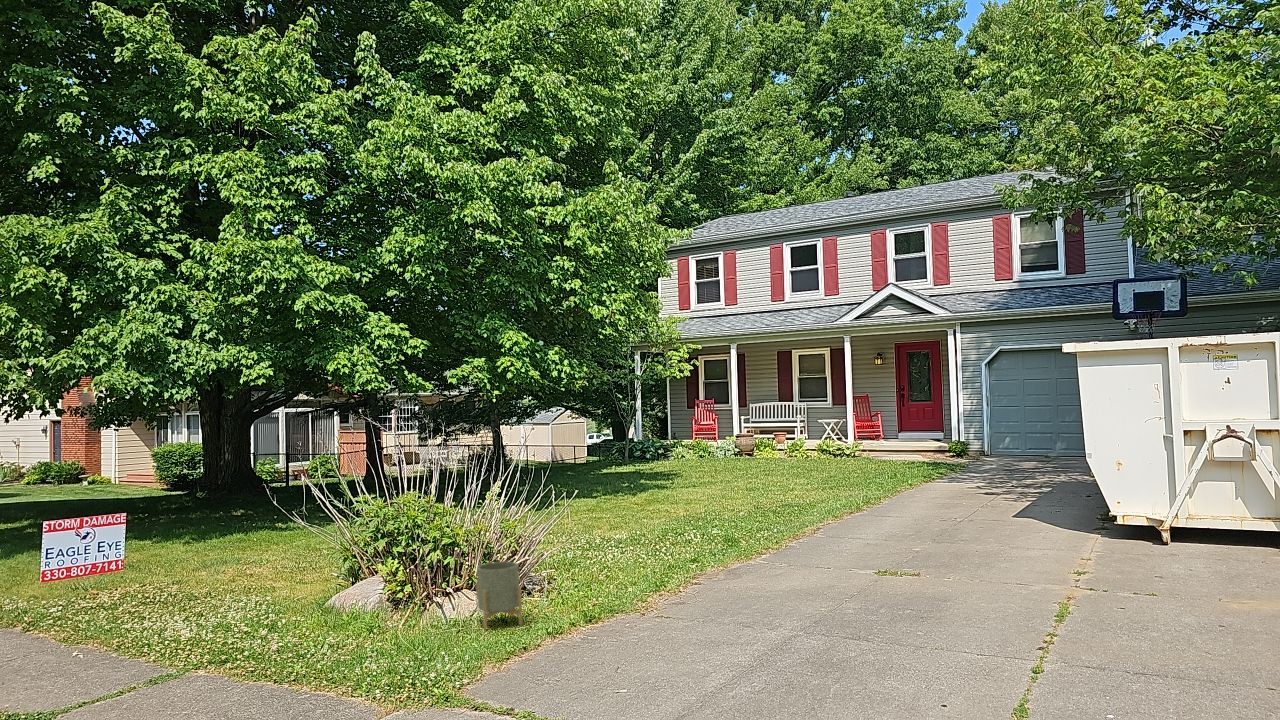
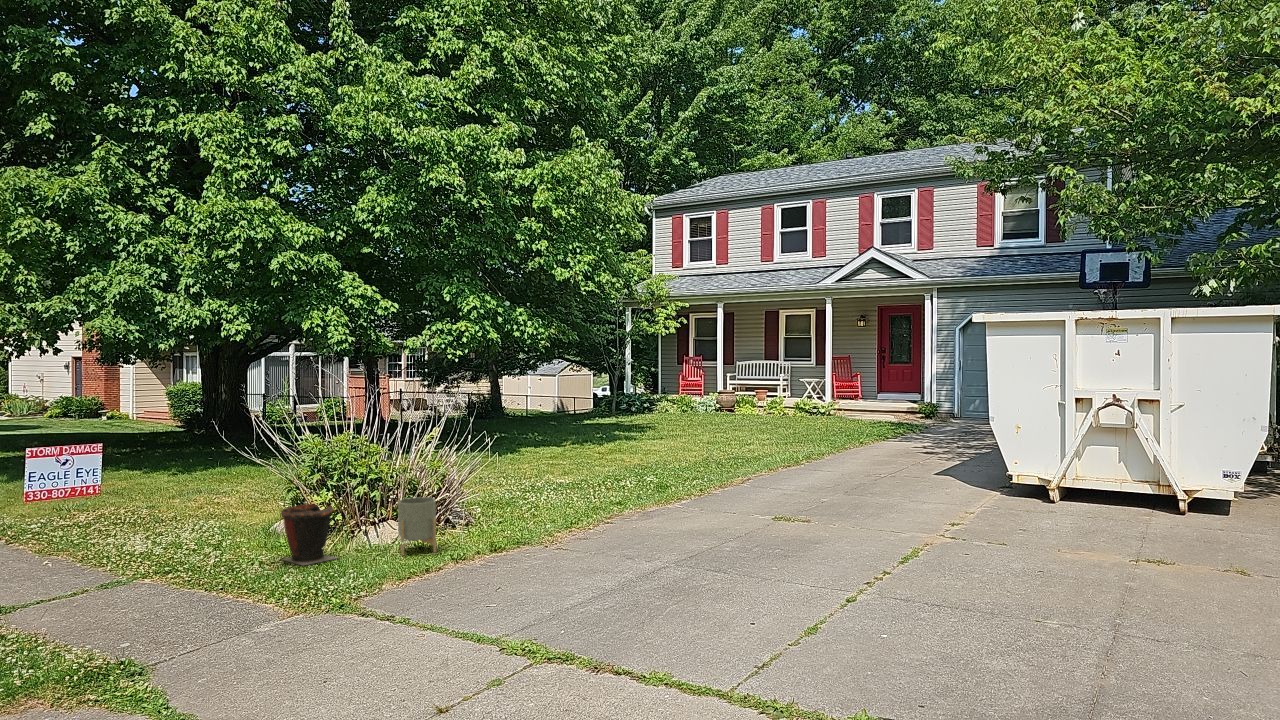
waste bin: none [348,573,415,646] -> present [281,504,337,565]

